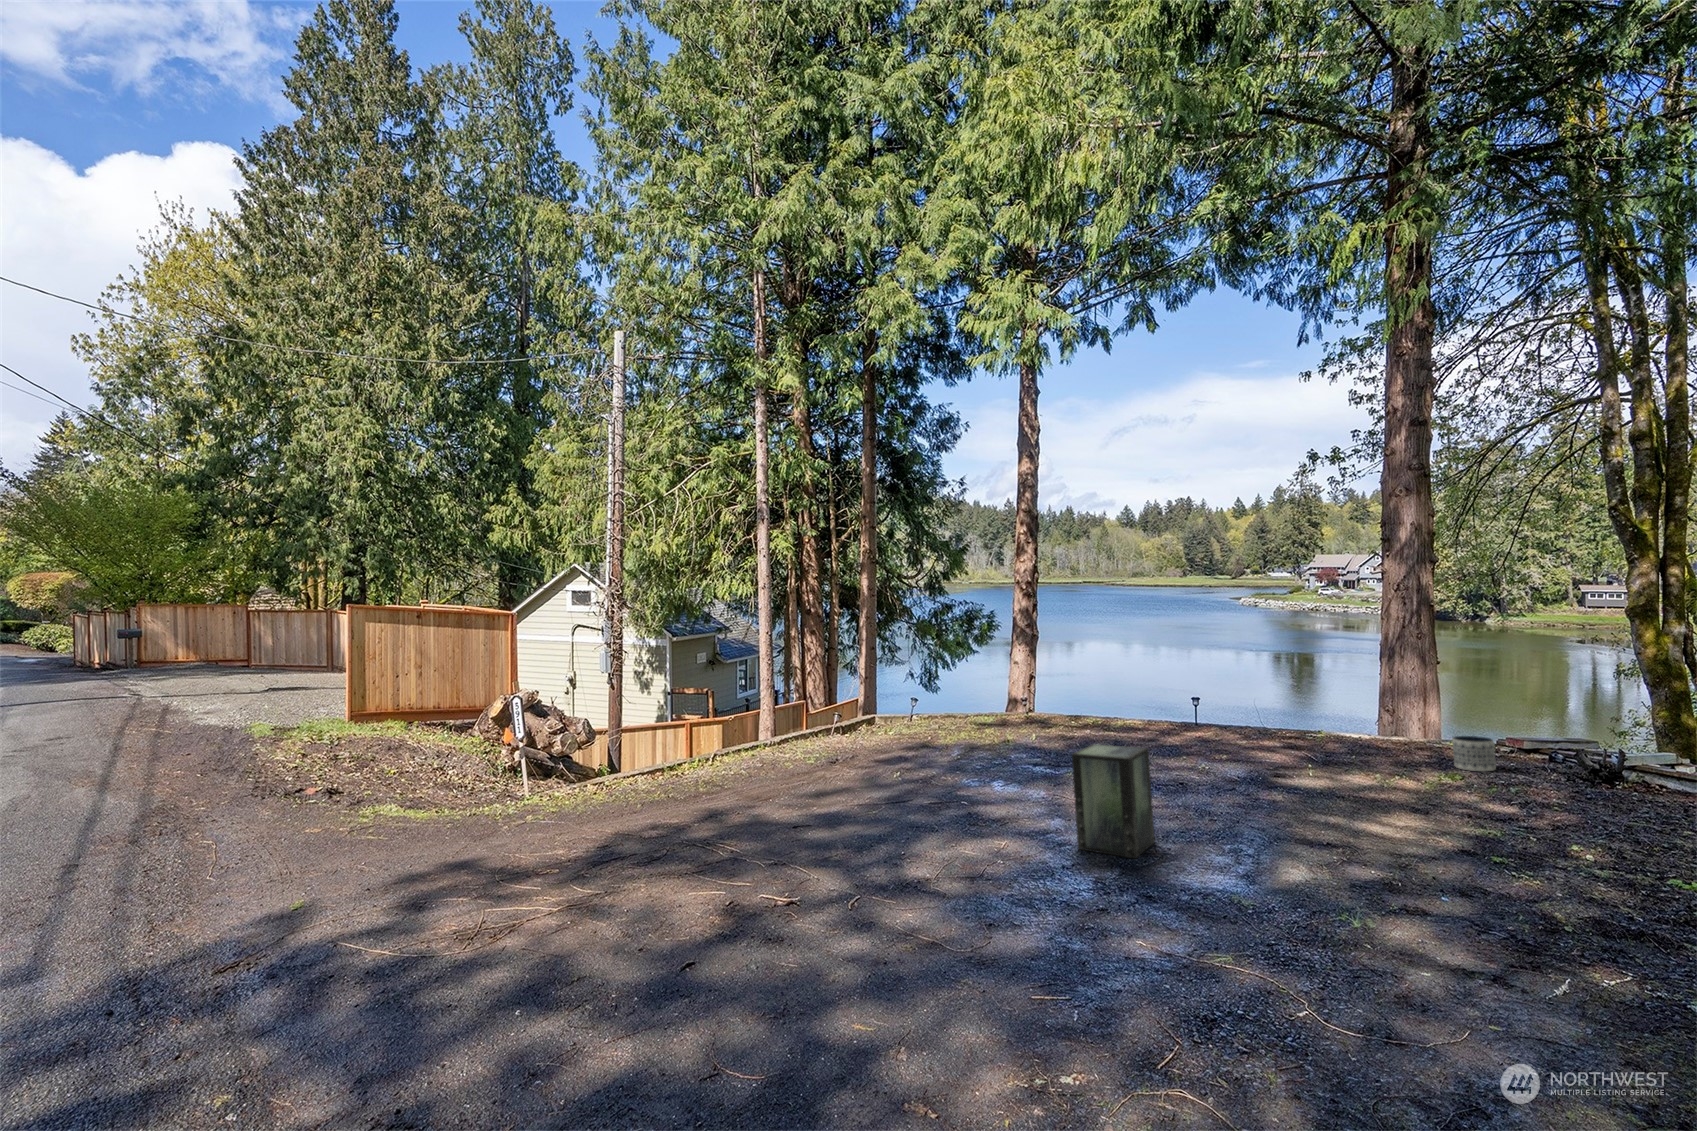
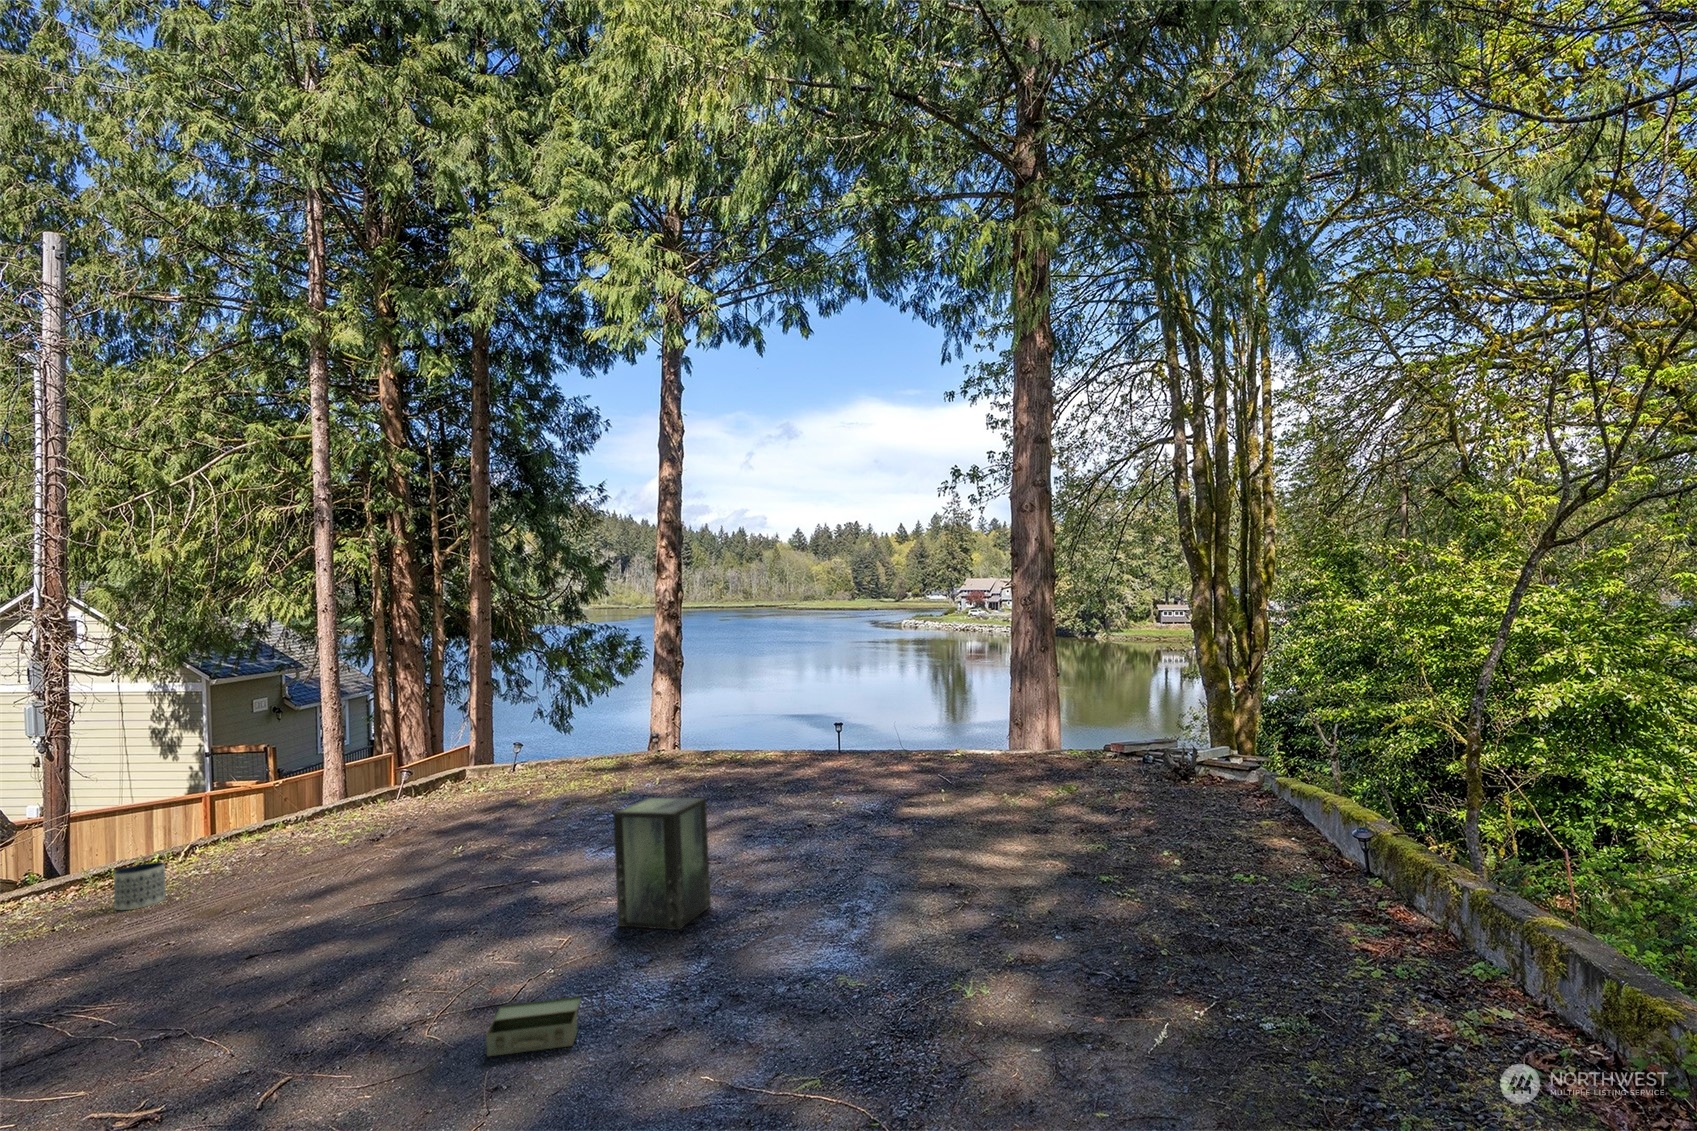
planter: present [1452,736,1496,772] -> present [114,862,165,910]
toolbox: none [1023,897,1093,937] -> present [486,997,581,1056]

